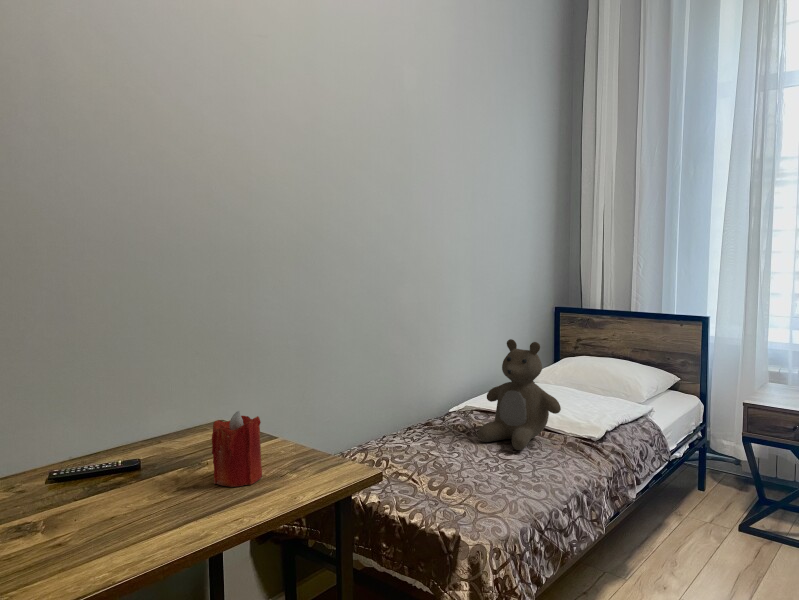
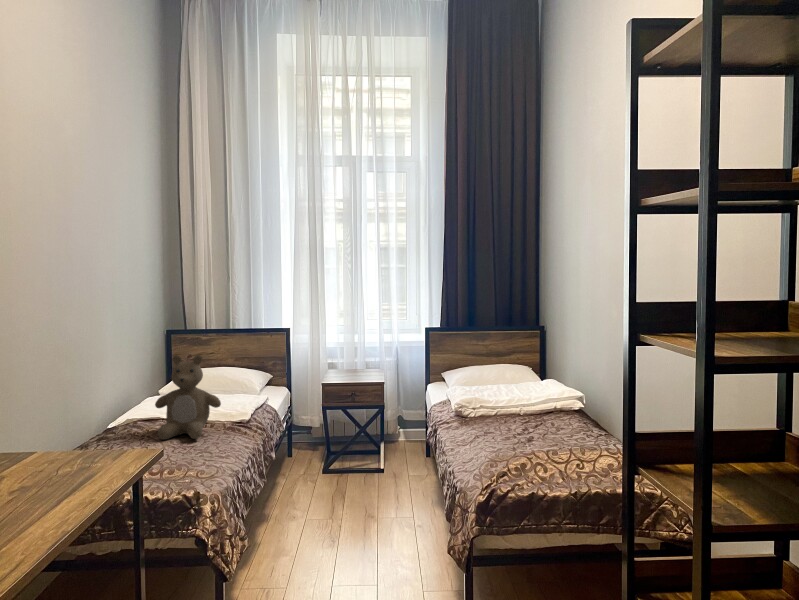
candle: present [212,411,262,487] -> none [28,422,72,484]

